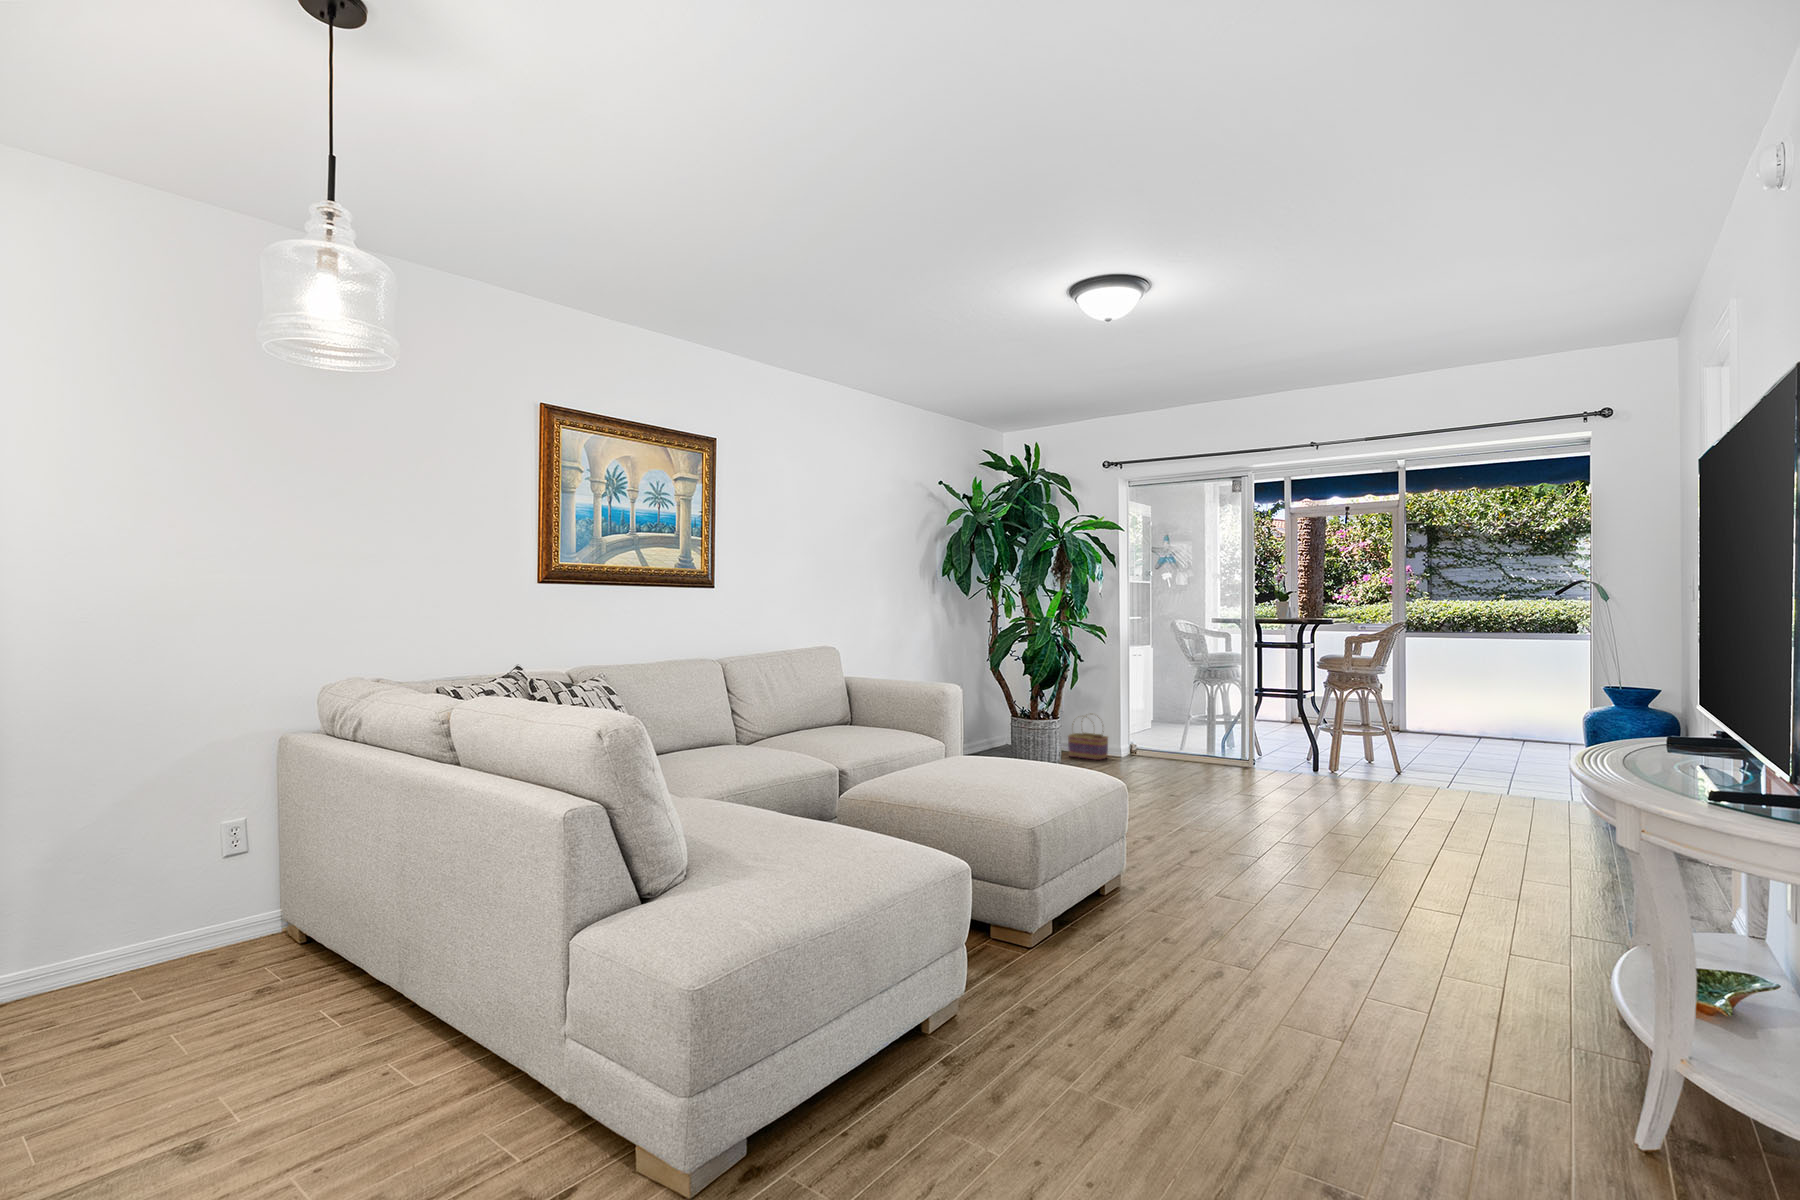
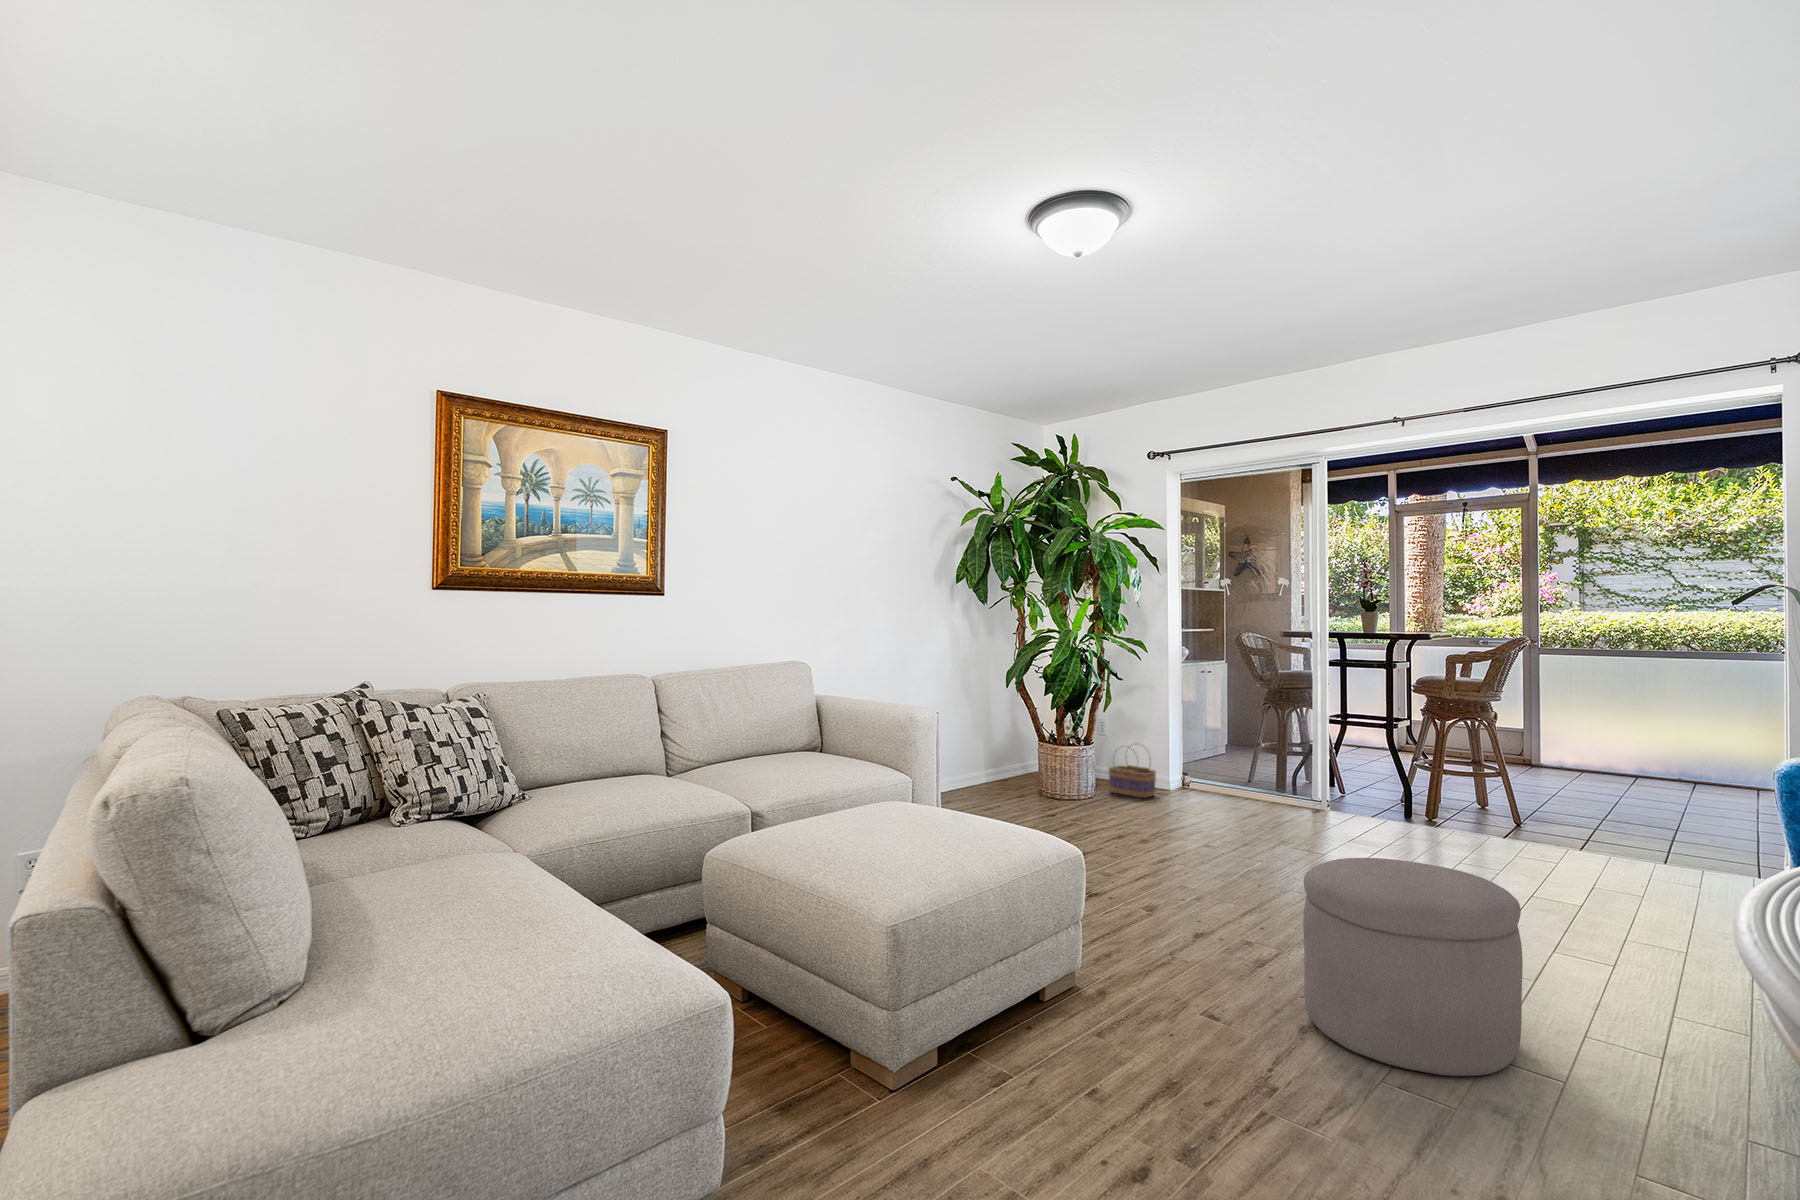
ottoman: none [1290,785,1446,931] -> present [1303,858,1523,1076]

